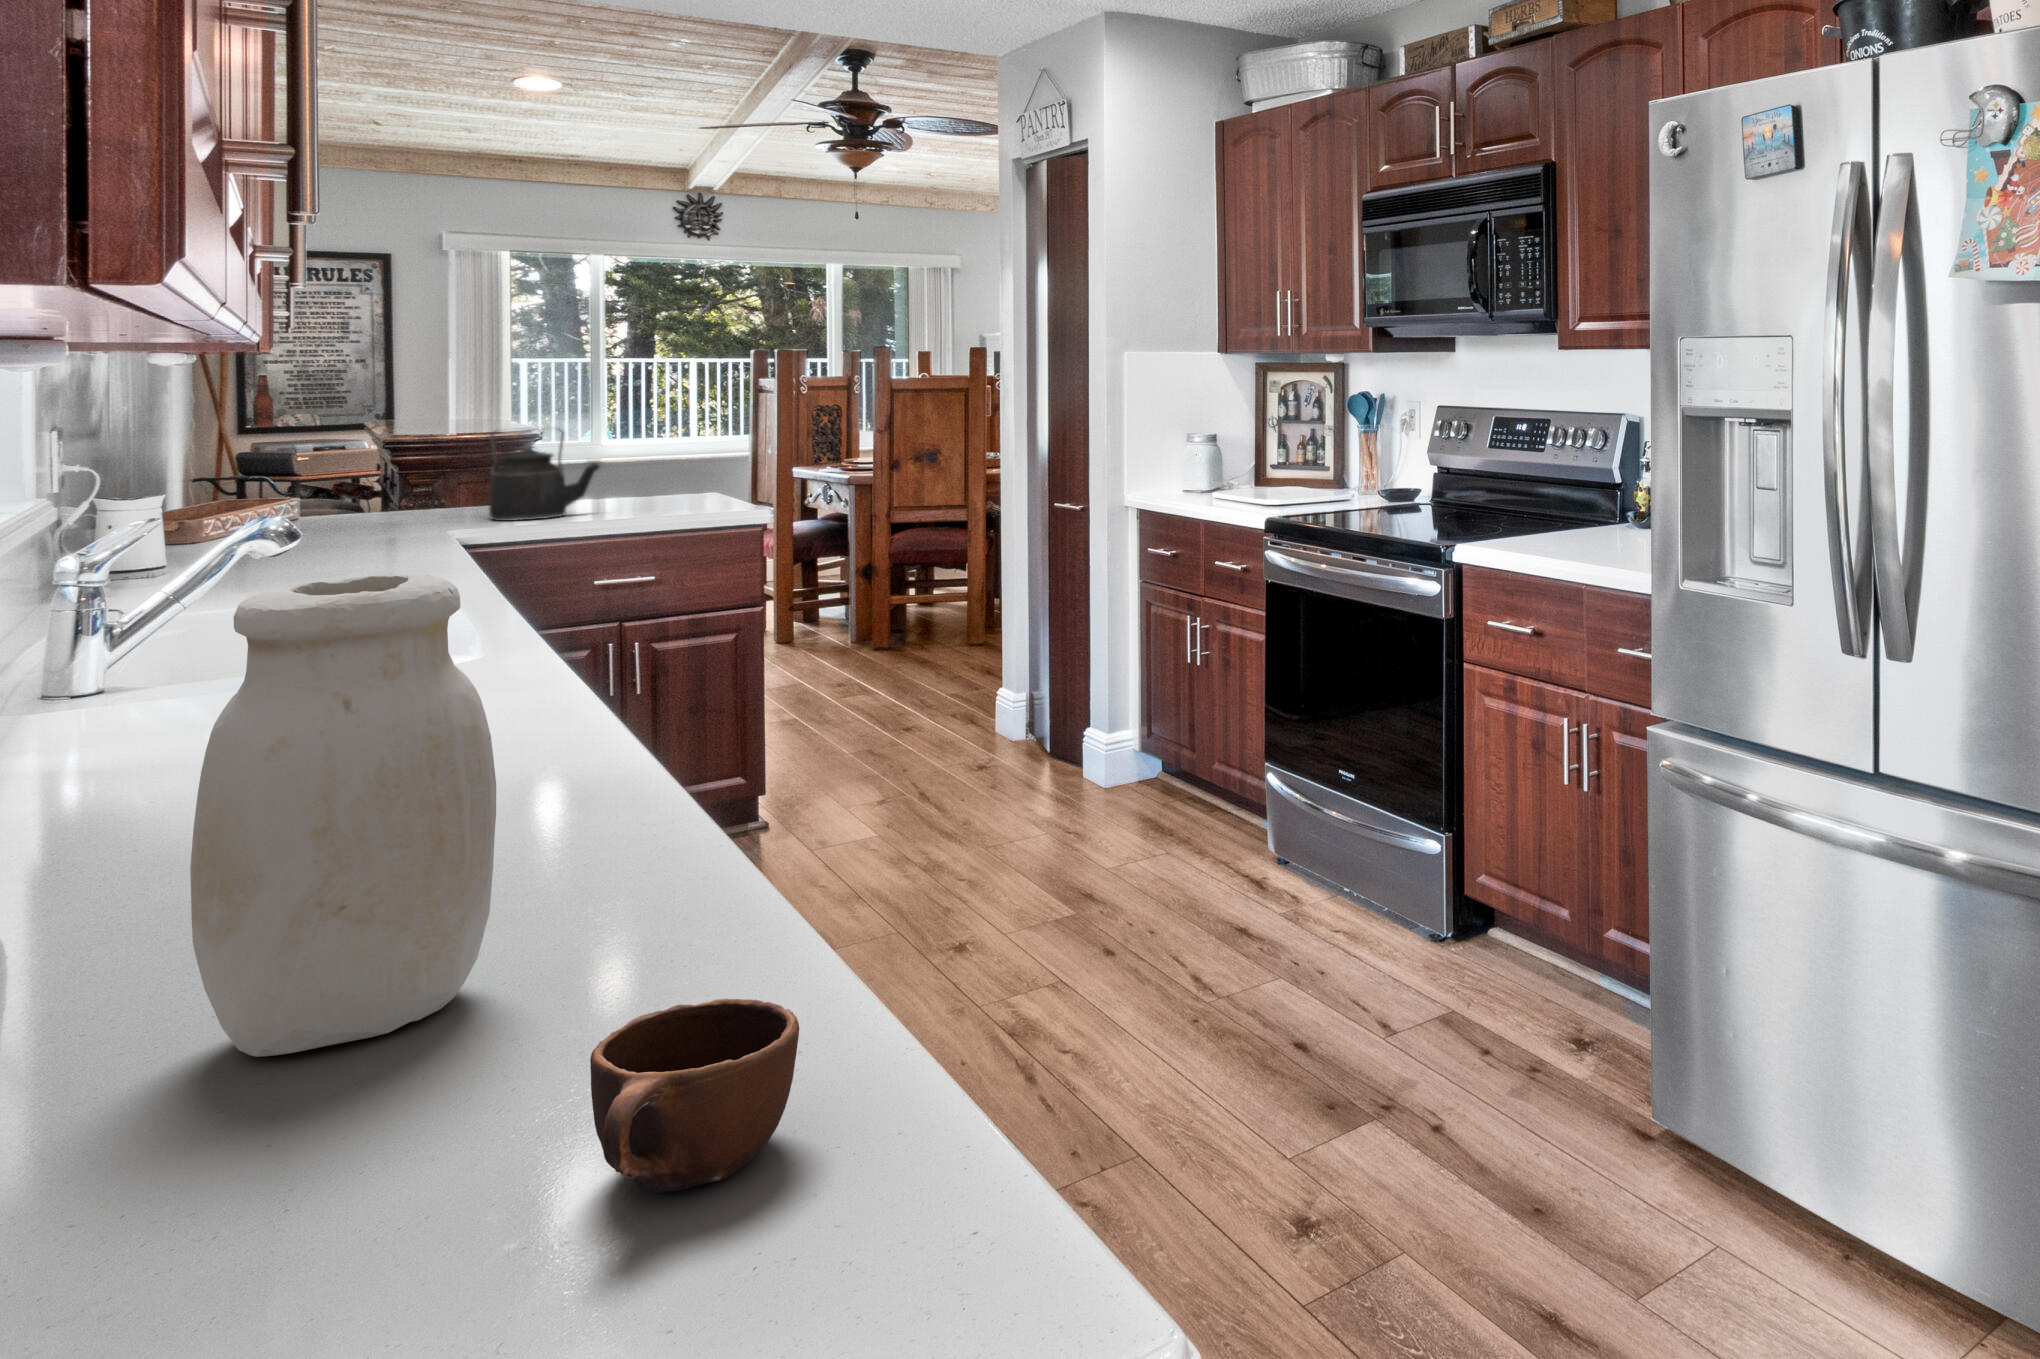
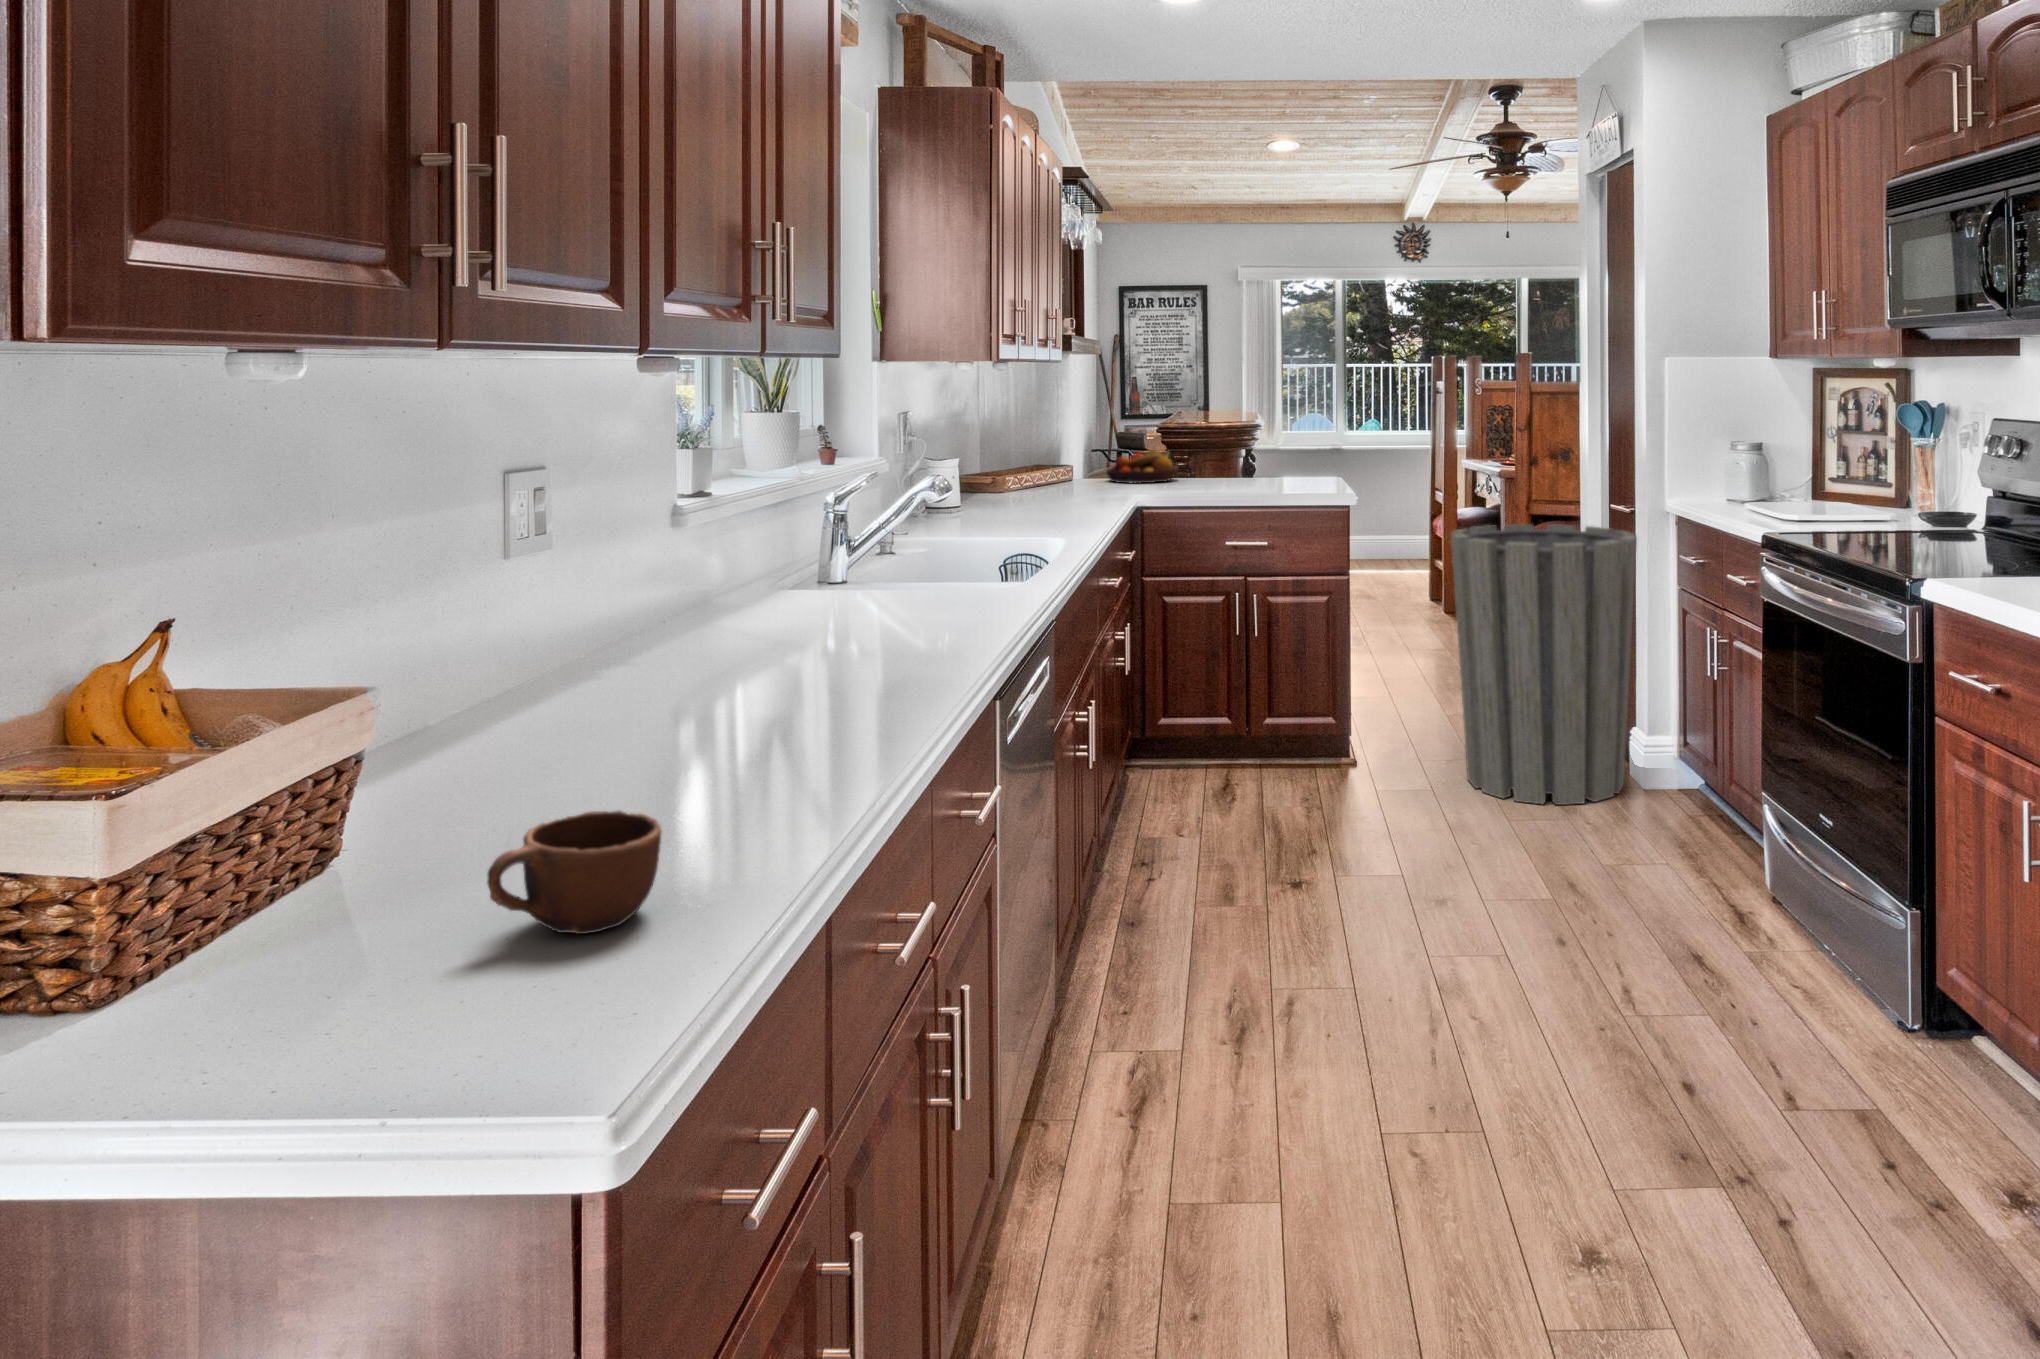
kettle: present [489,428,600,521] -> none [1182,417,1253,489]
fruit bowl: none [349,475,468,521] -> present [1106,450,1178,483]
trash can: none [891,528,1095,827] -> present [1451,524,1637,805]
jar: present [190,574,496,1057] -> none [525,499,693,800]

